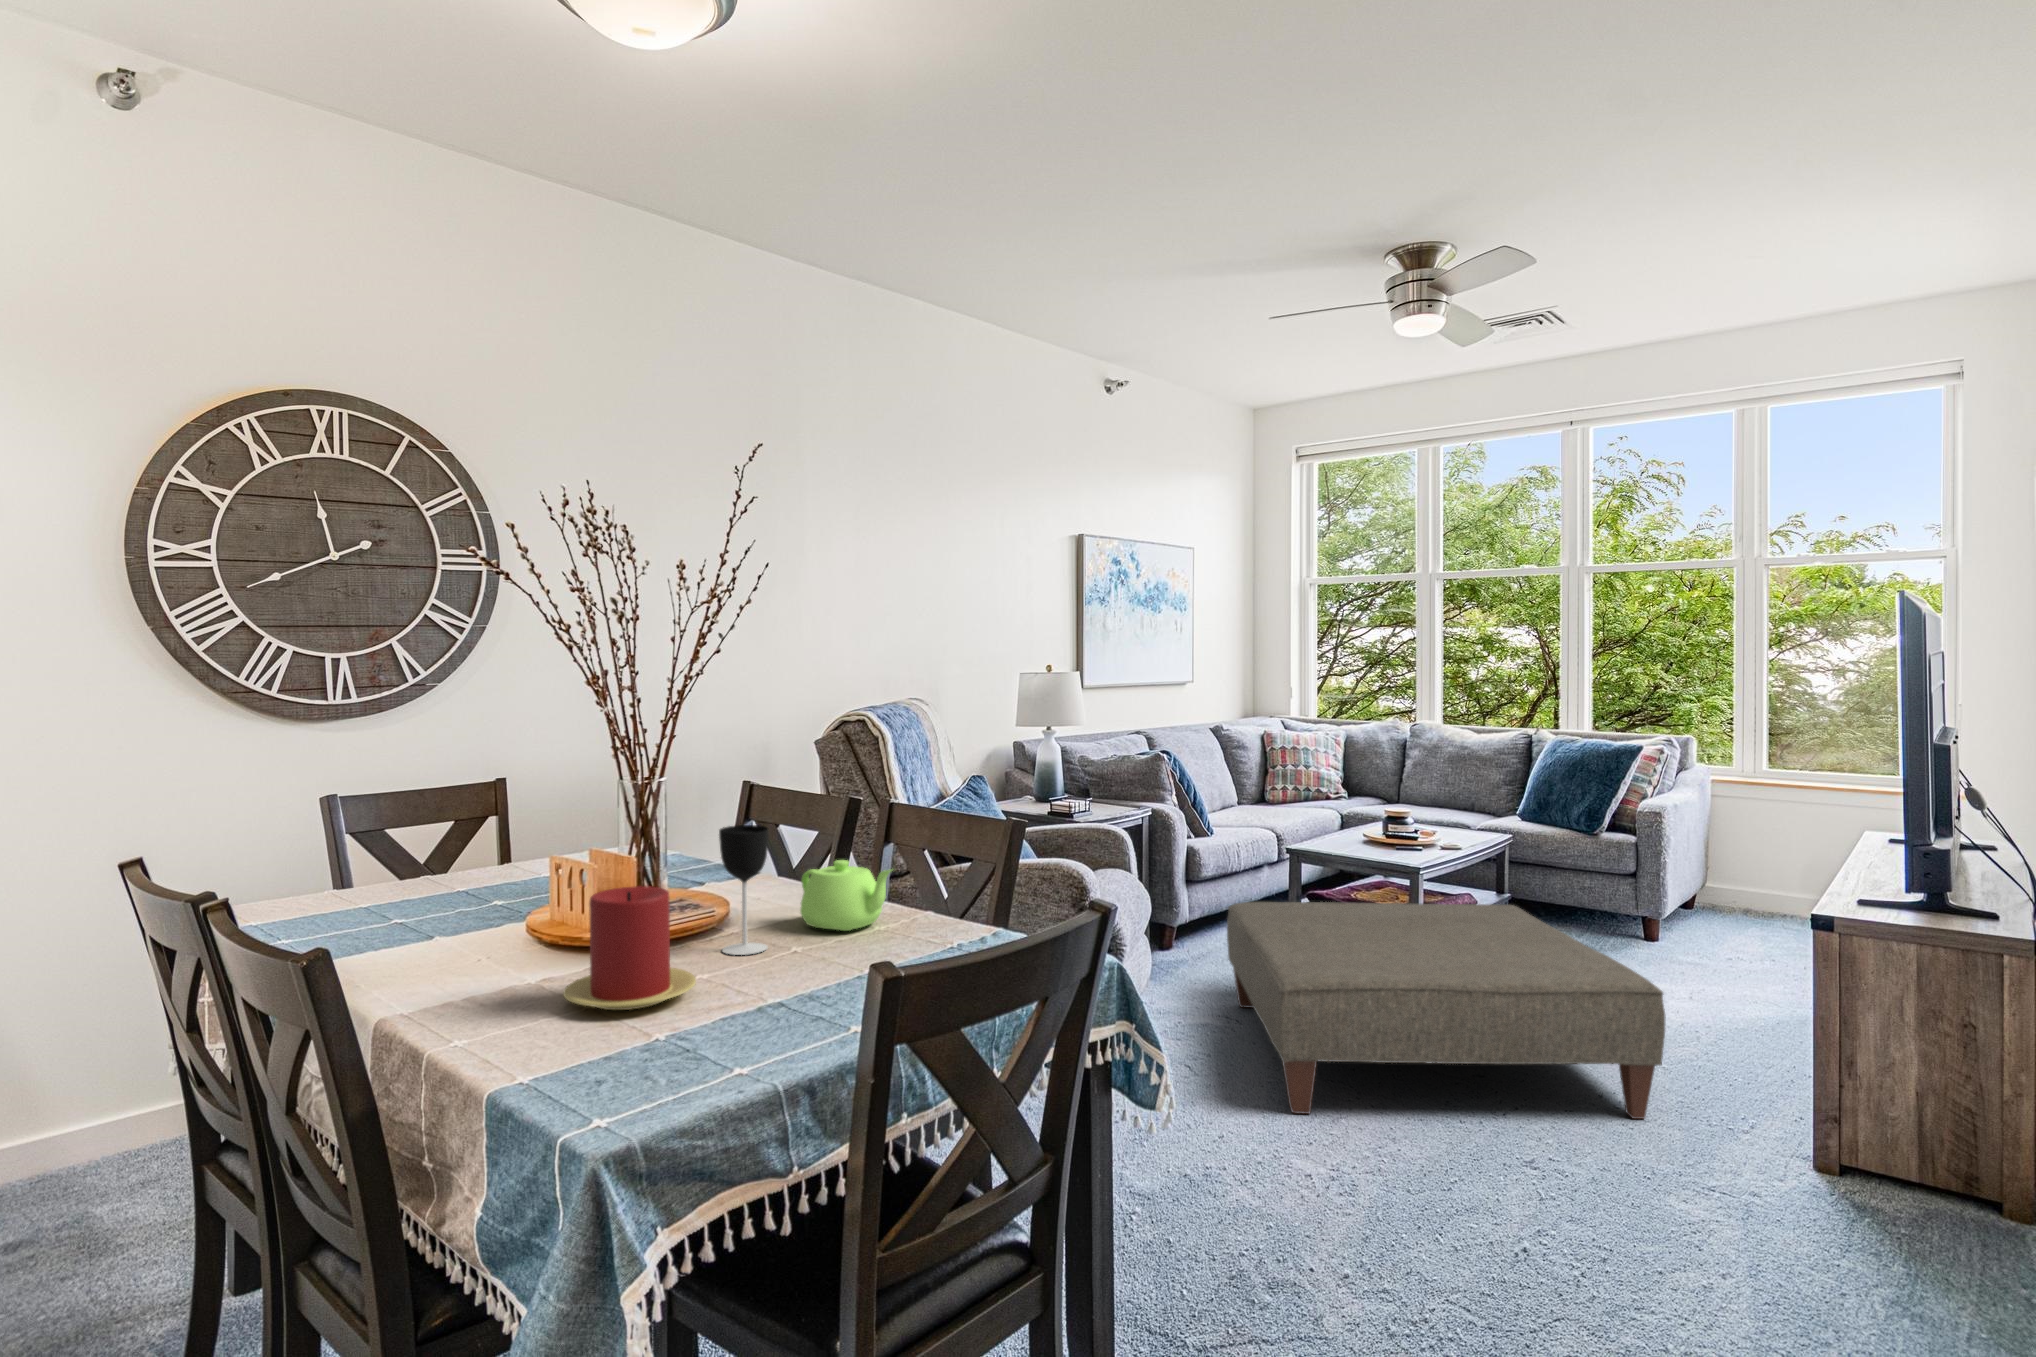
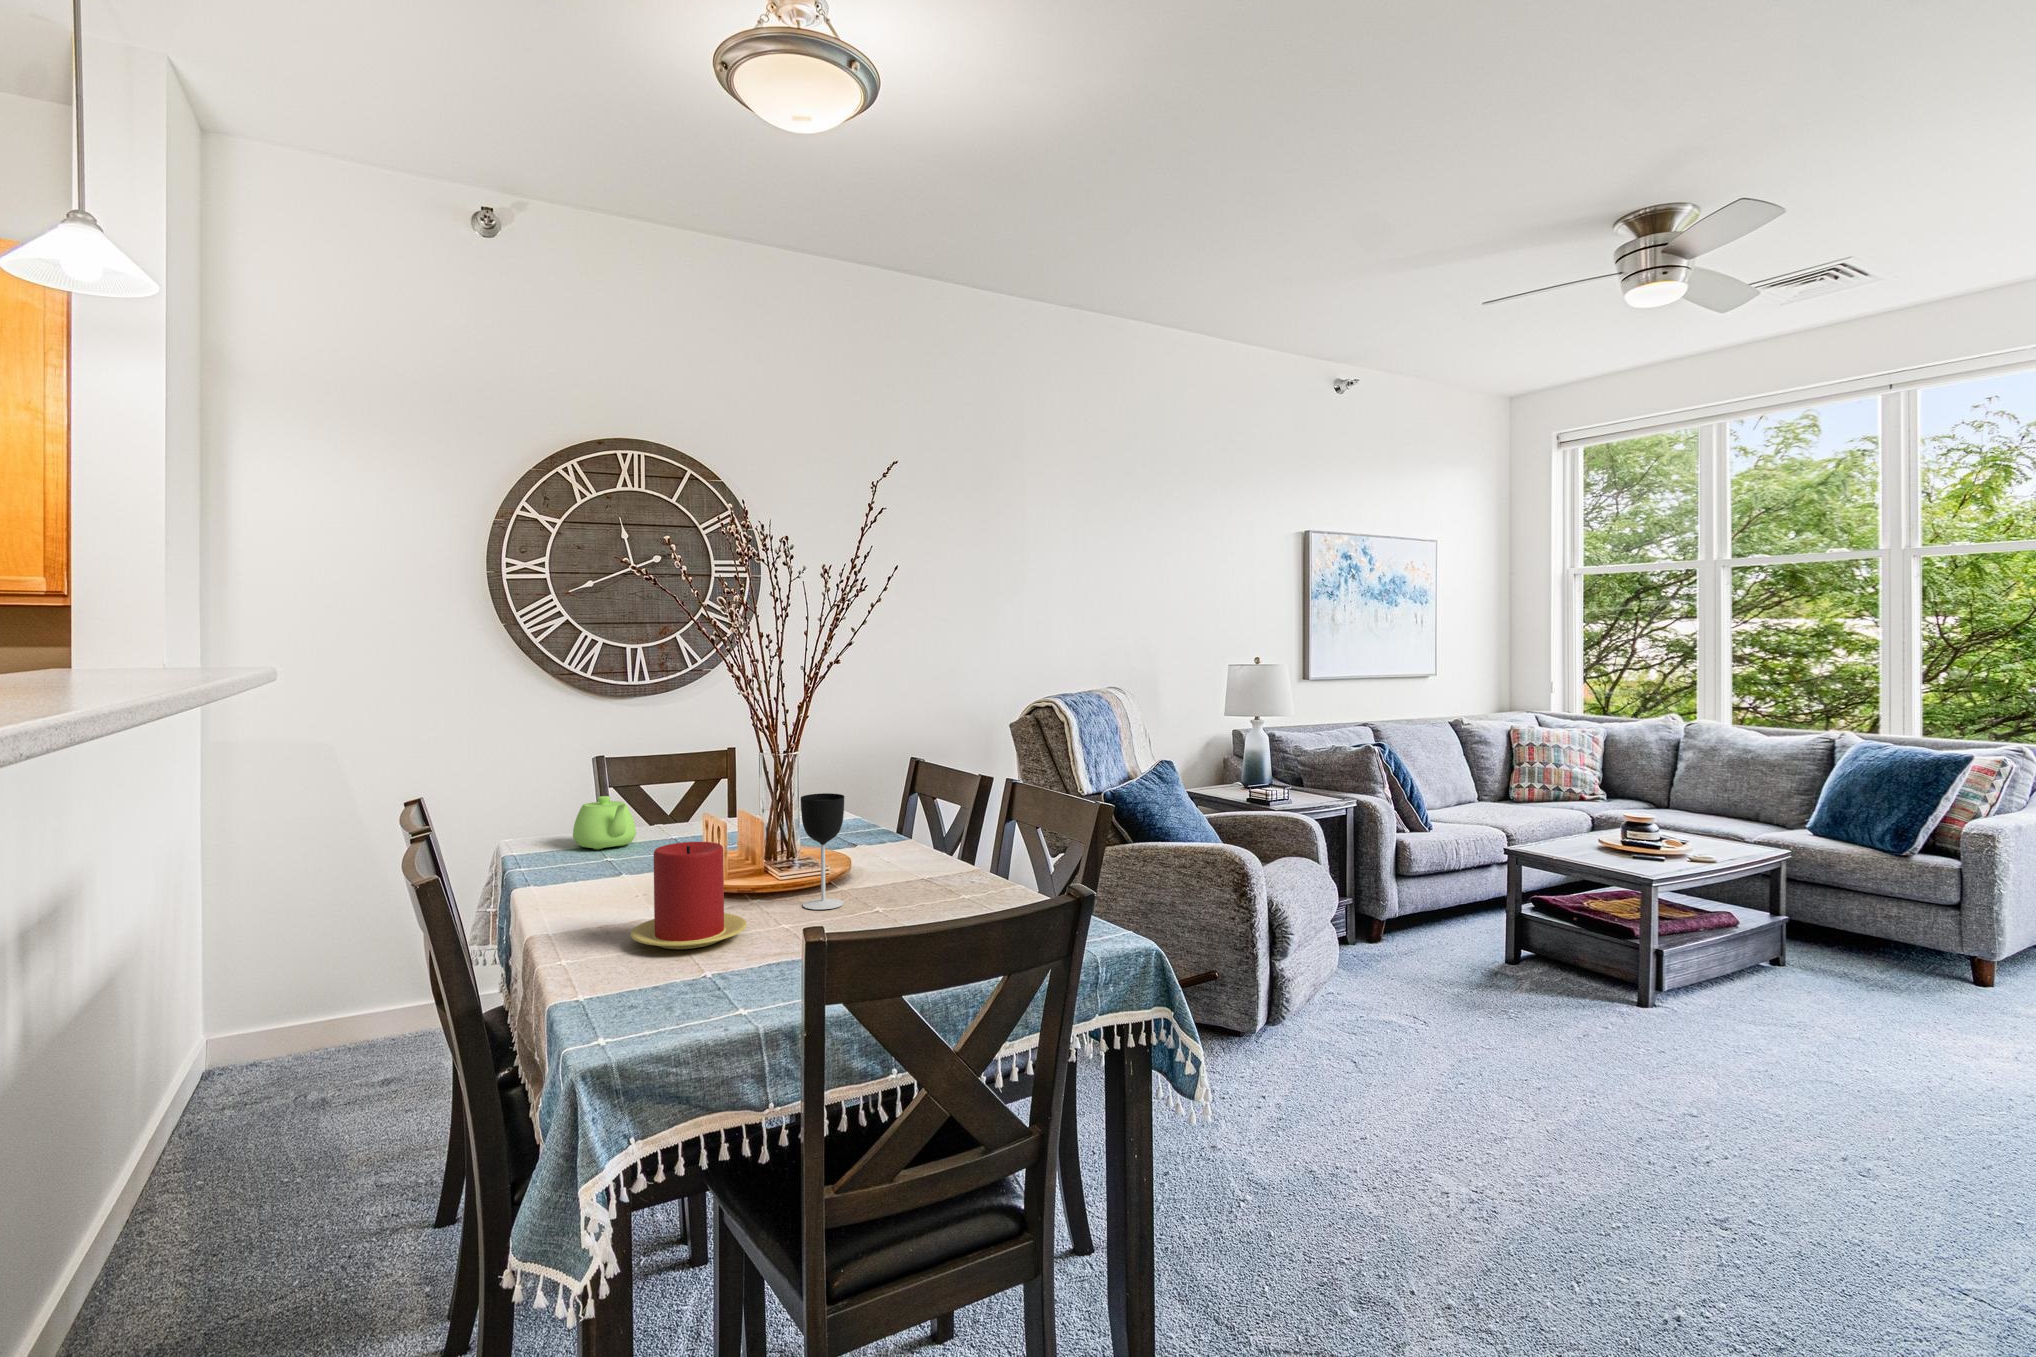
teapot: present [800,860,892,931] -> present [573,796,636,849]
ottoman: present [1227,902,1666,1119] -> none [1420,899,1929,1192]

